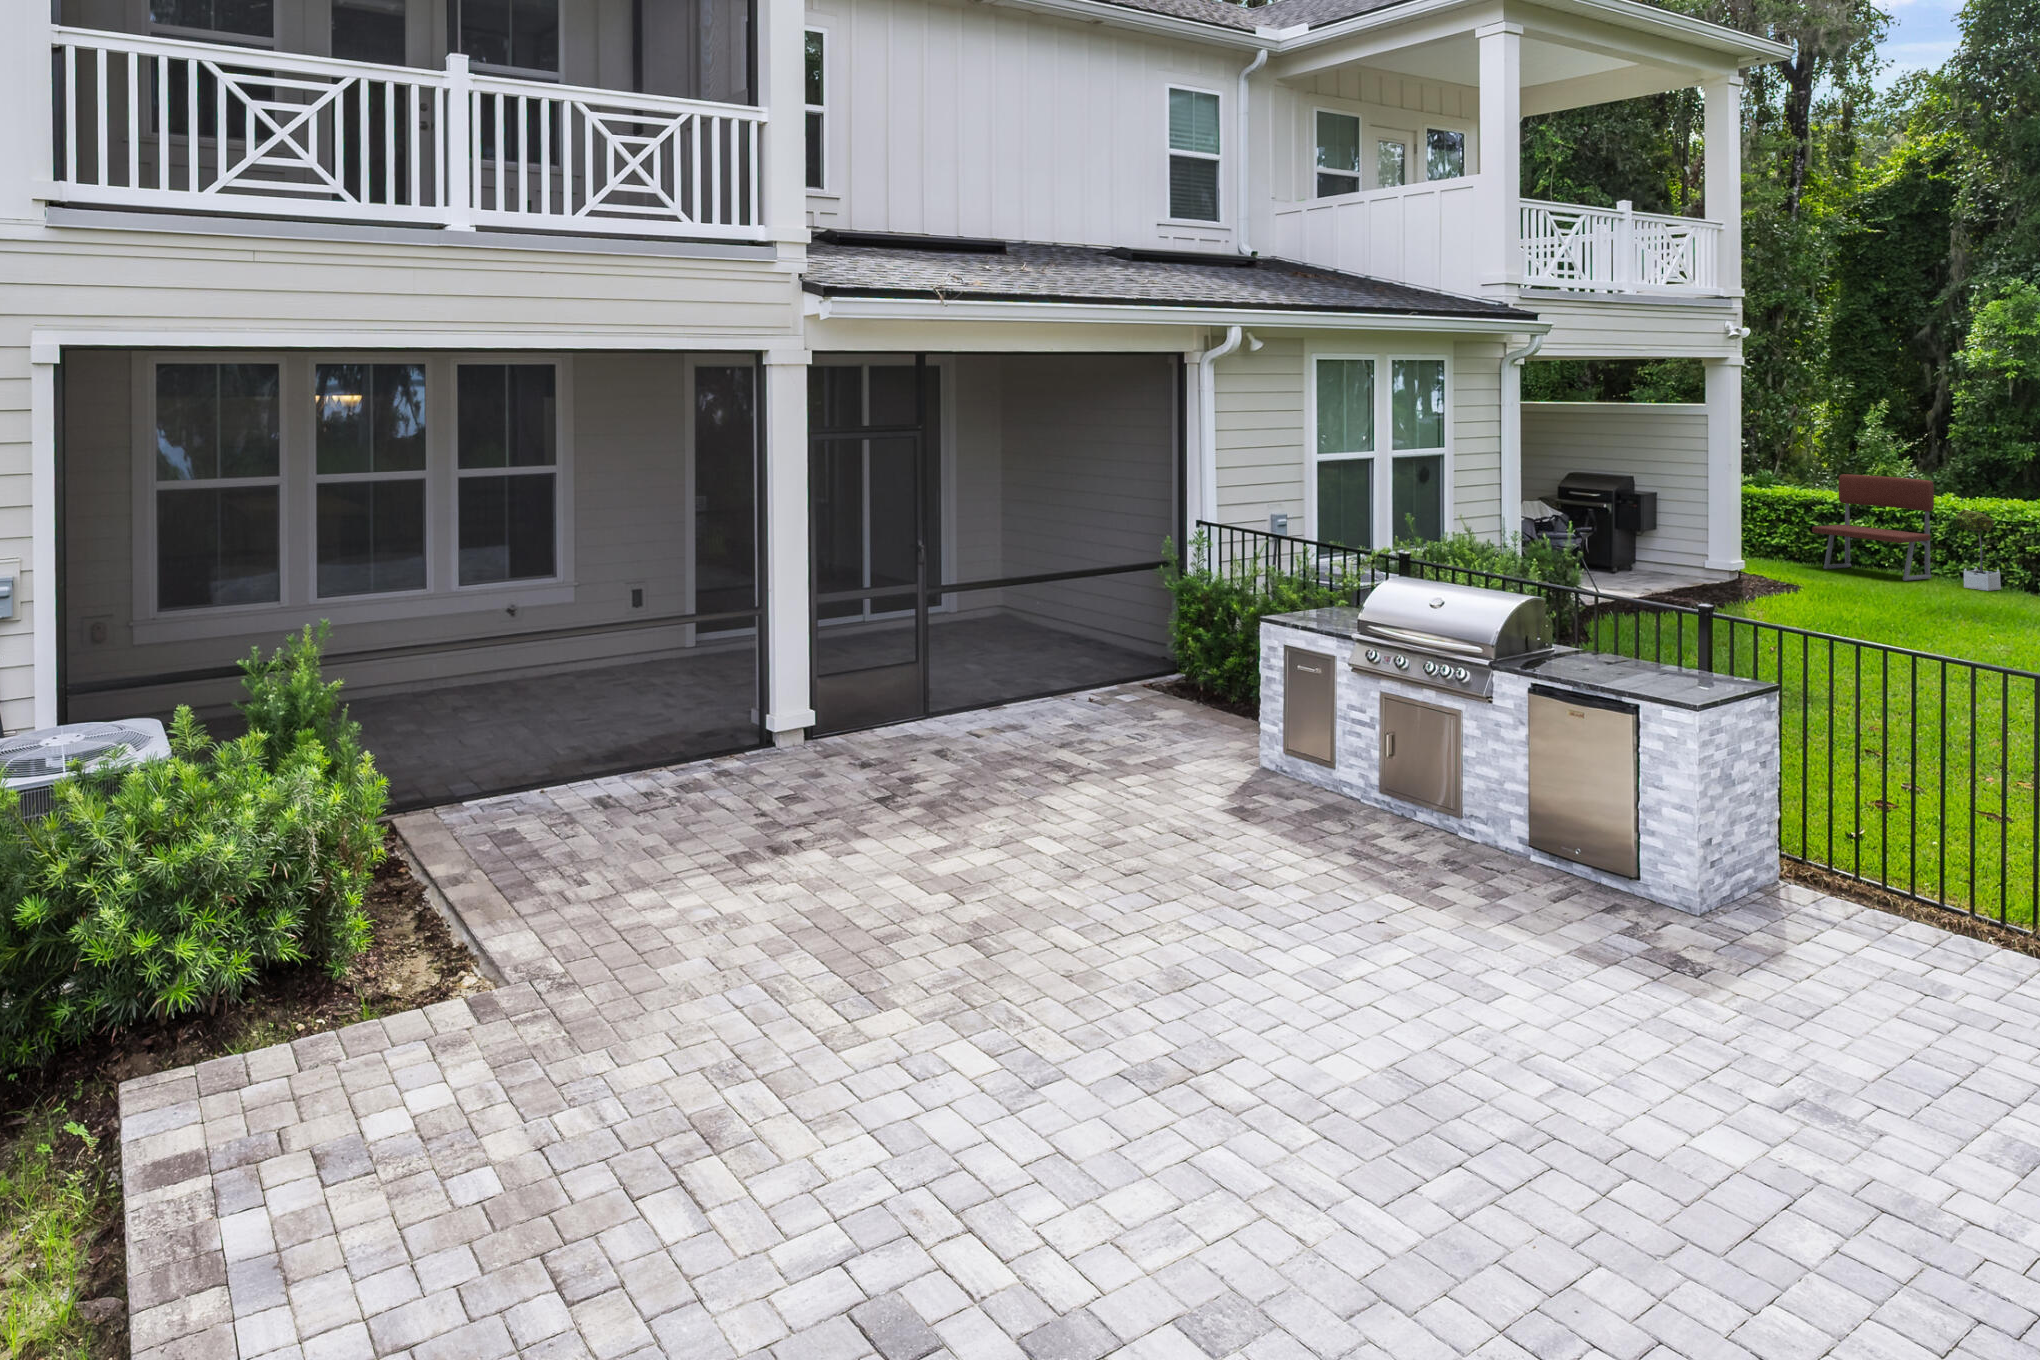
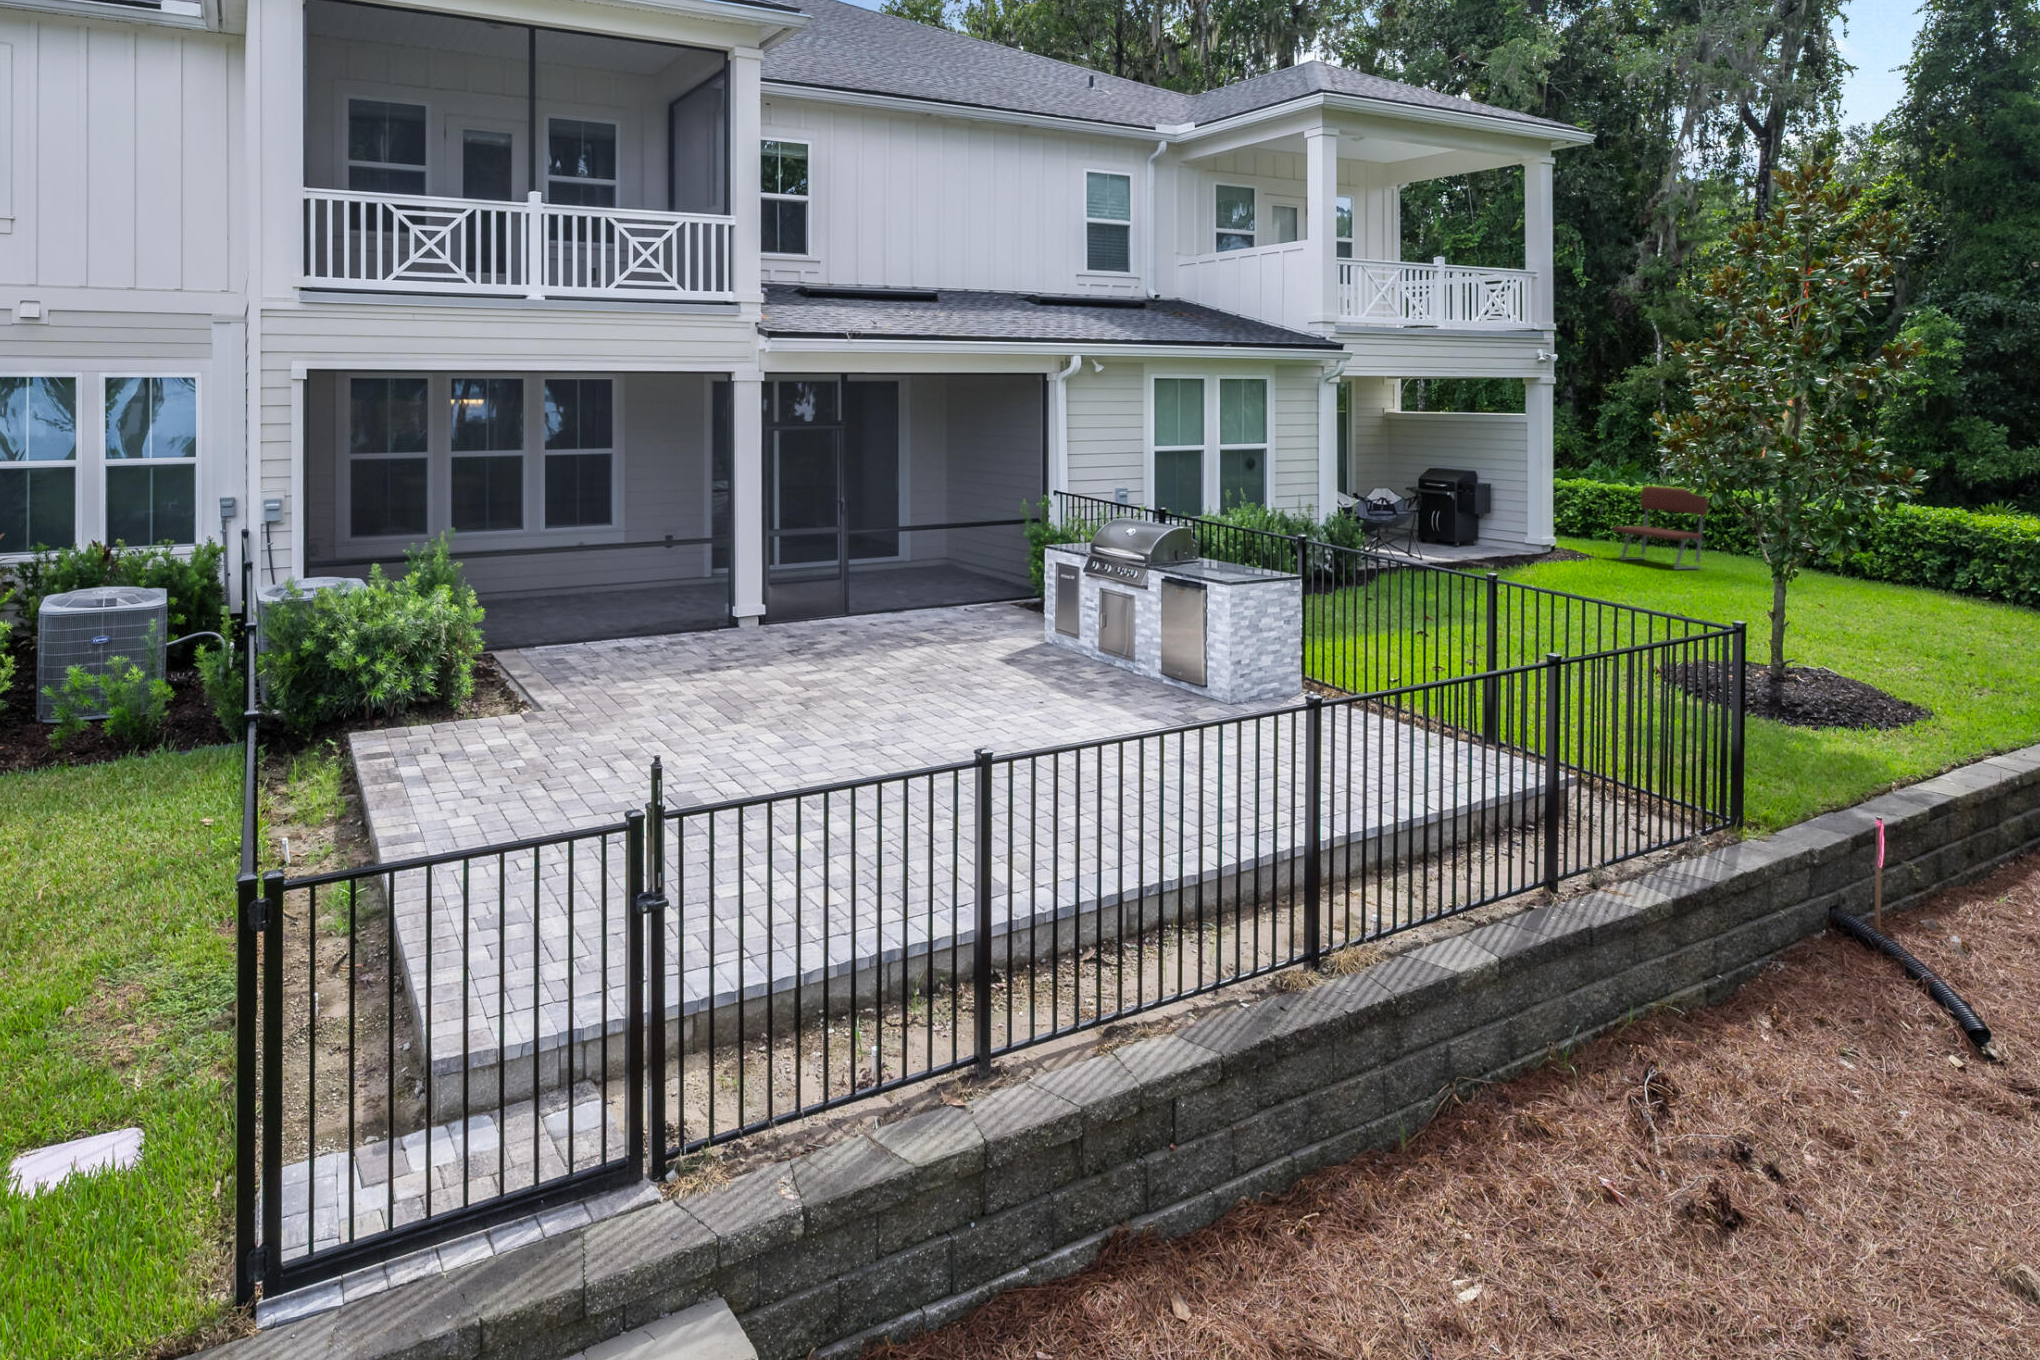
potted tree: present [1956,509,2001,591] -> none [1718,513,1748,578]

